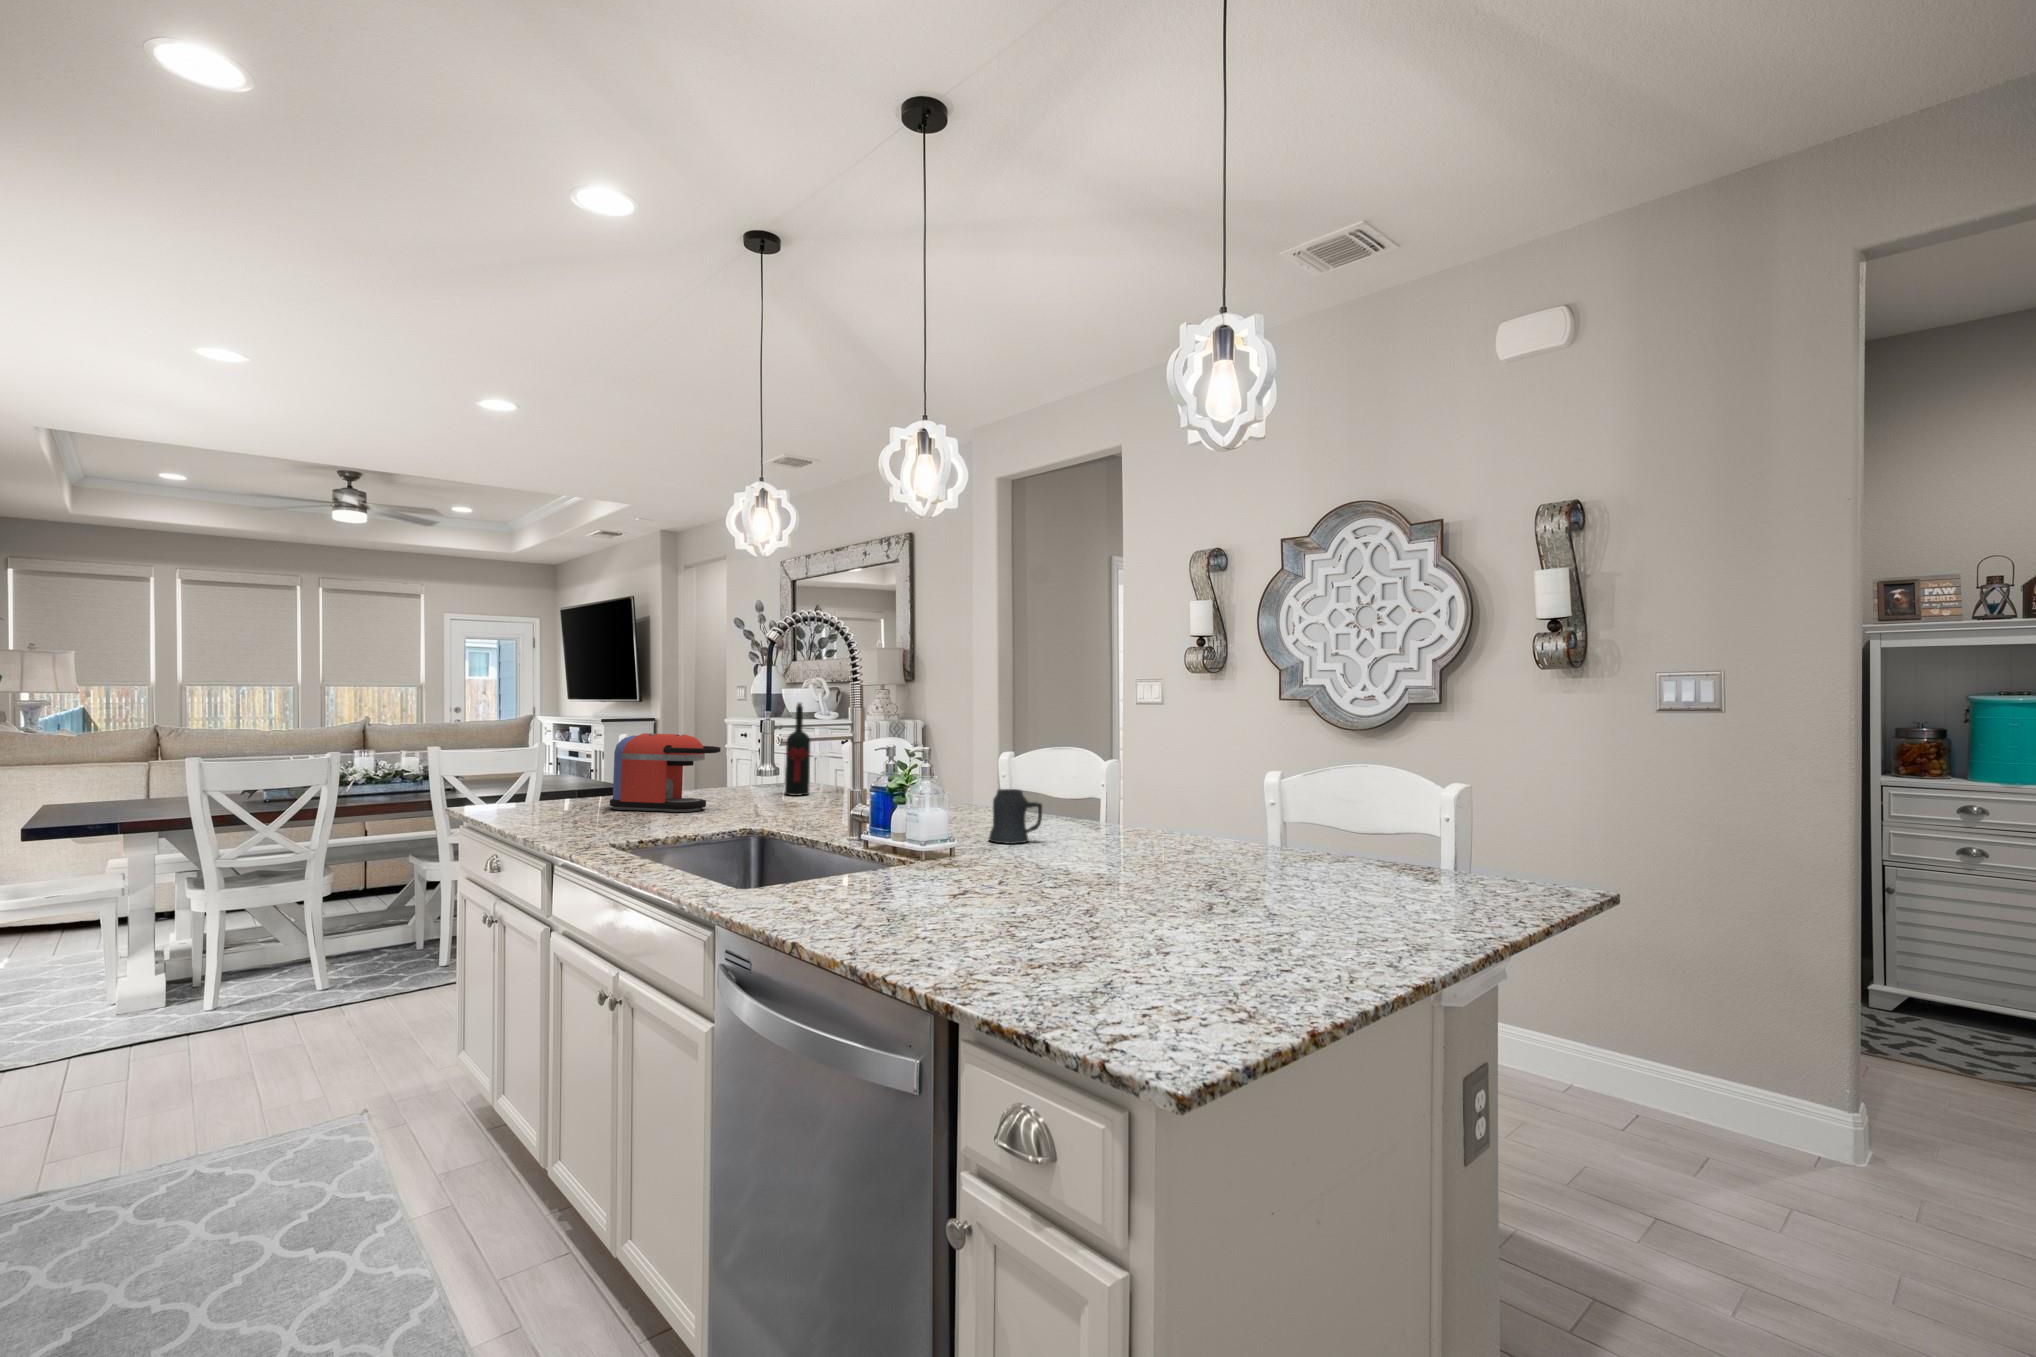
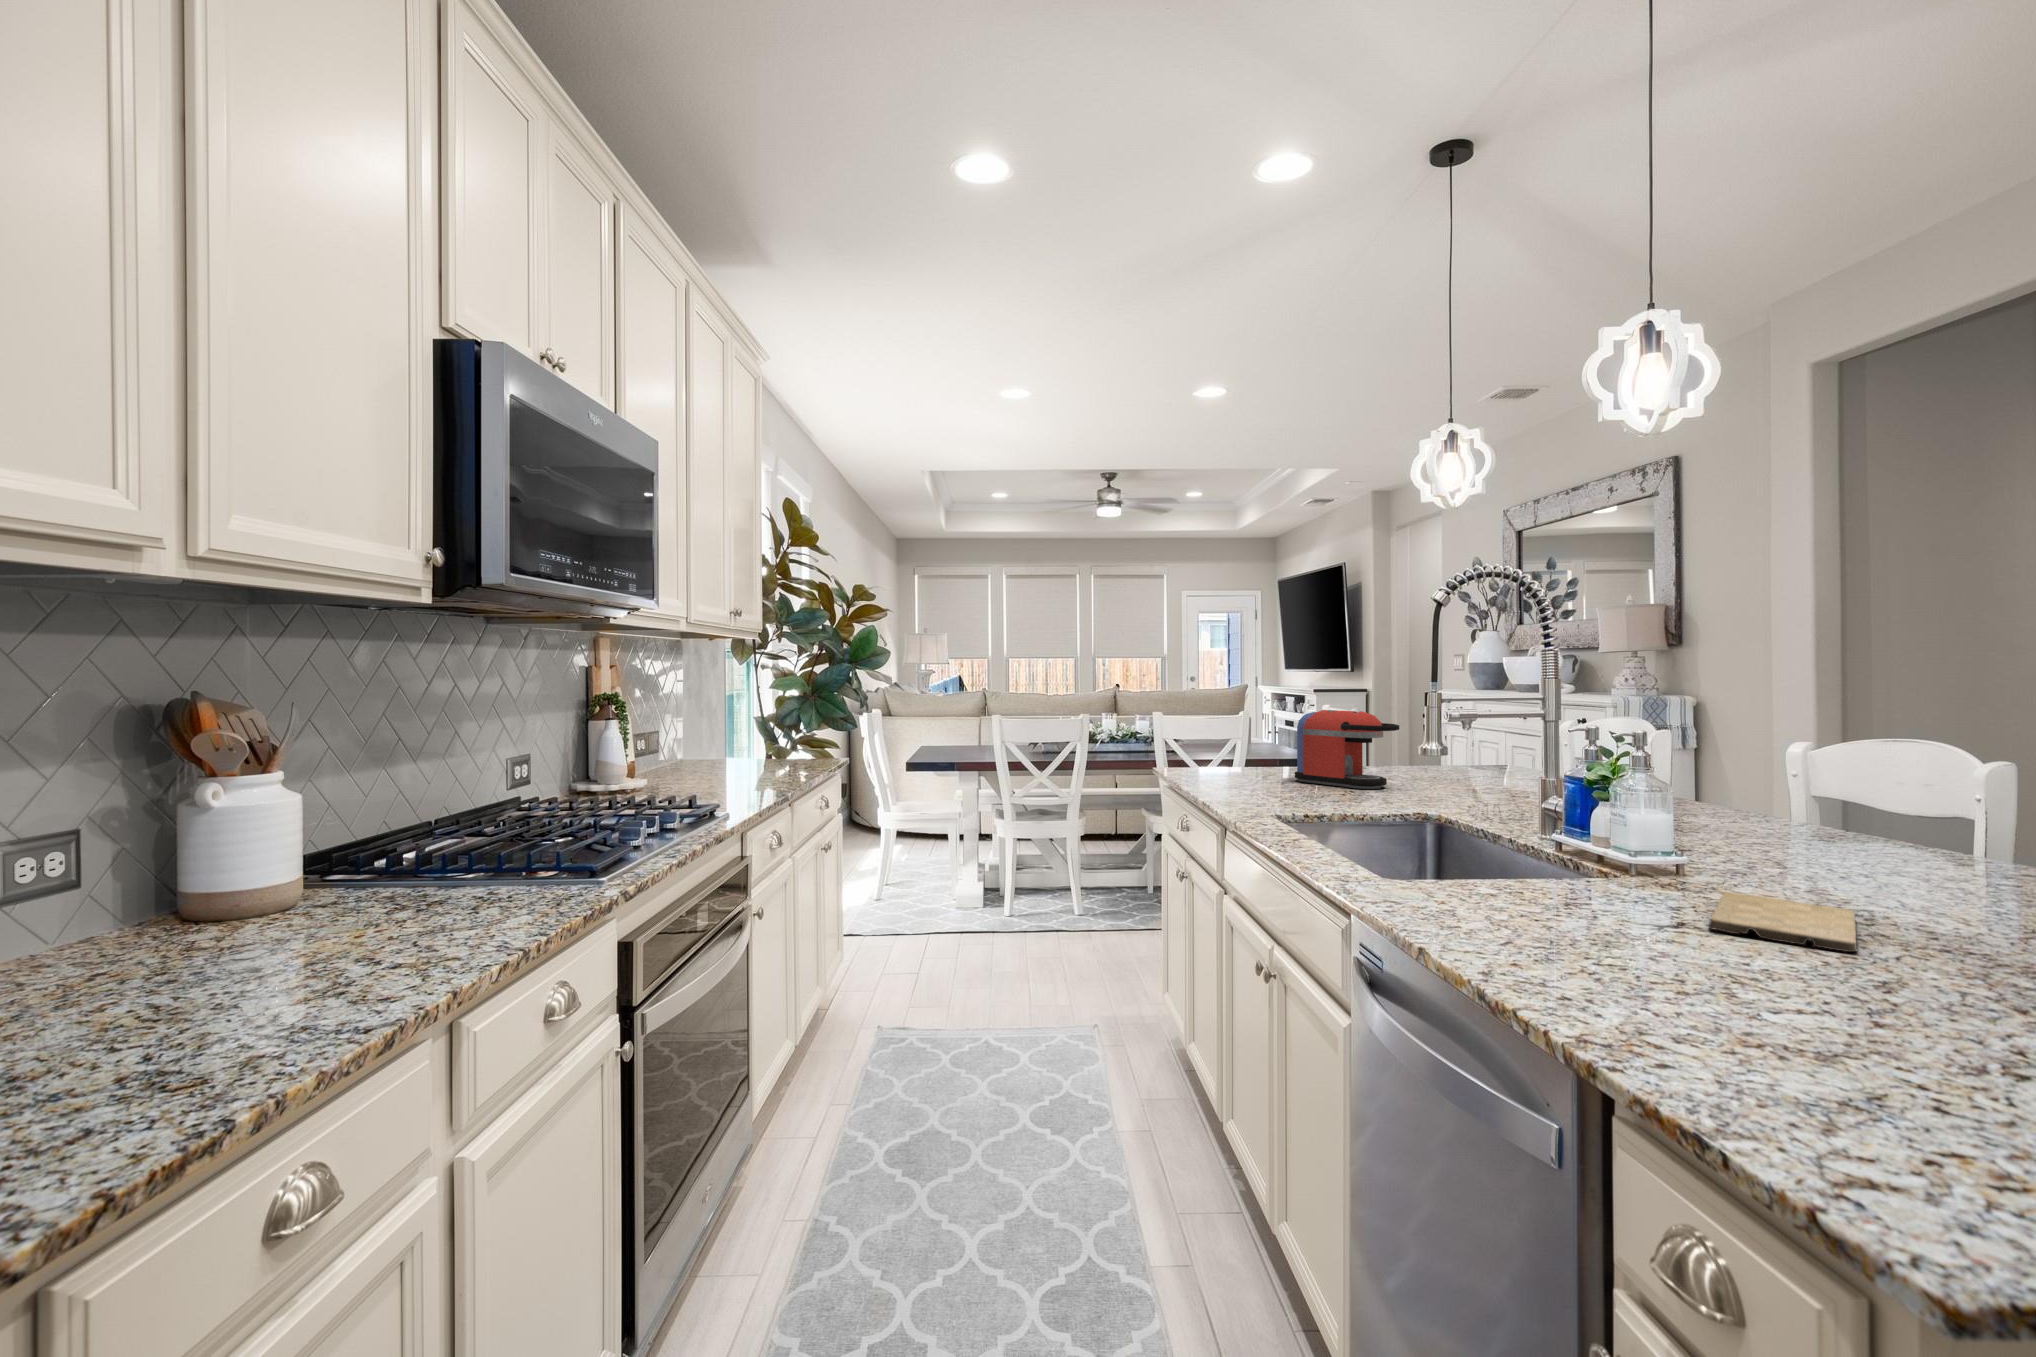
wine bottle: present [784,703,811,796] -> none [1480,676,1511,779]
mug: present [989,789,1042,844] -> none [1750,792,1848,869]
cutting board: none [984,864,1066,894] -> present [1708,892,1857,952]

